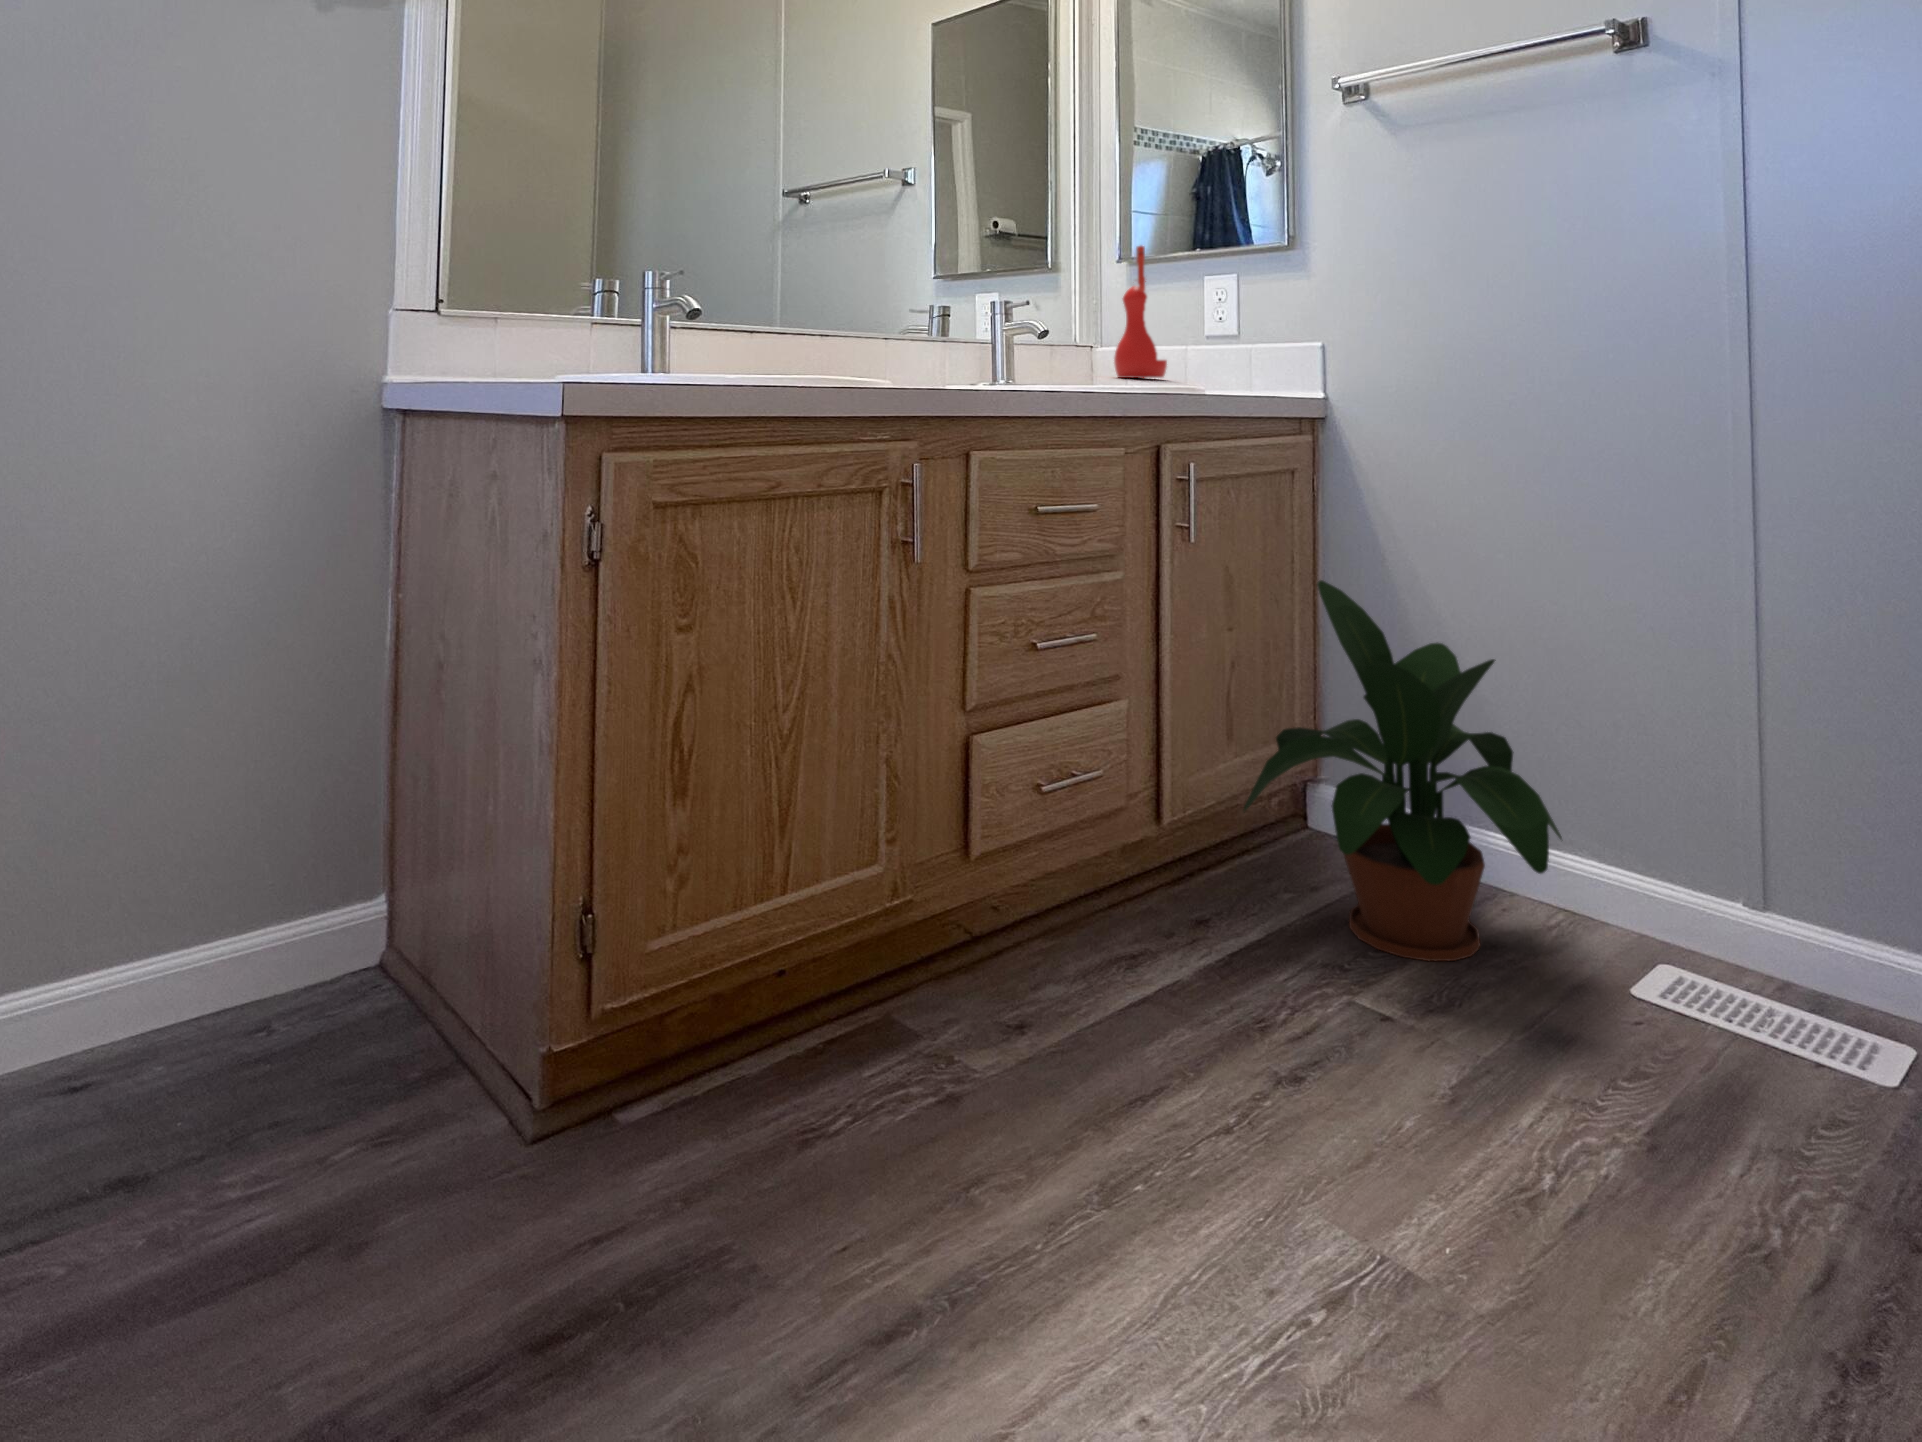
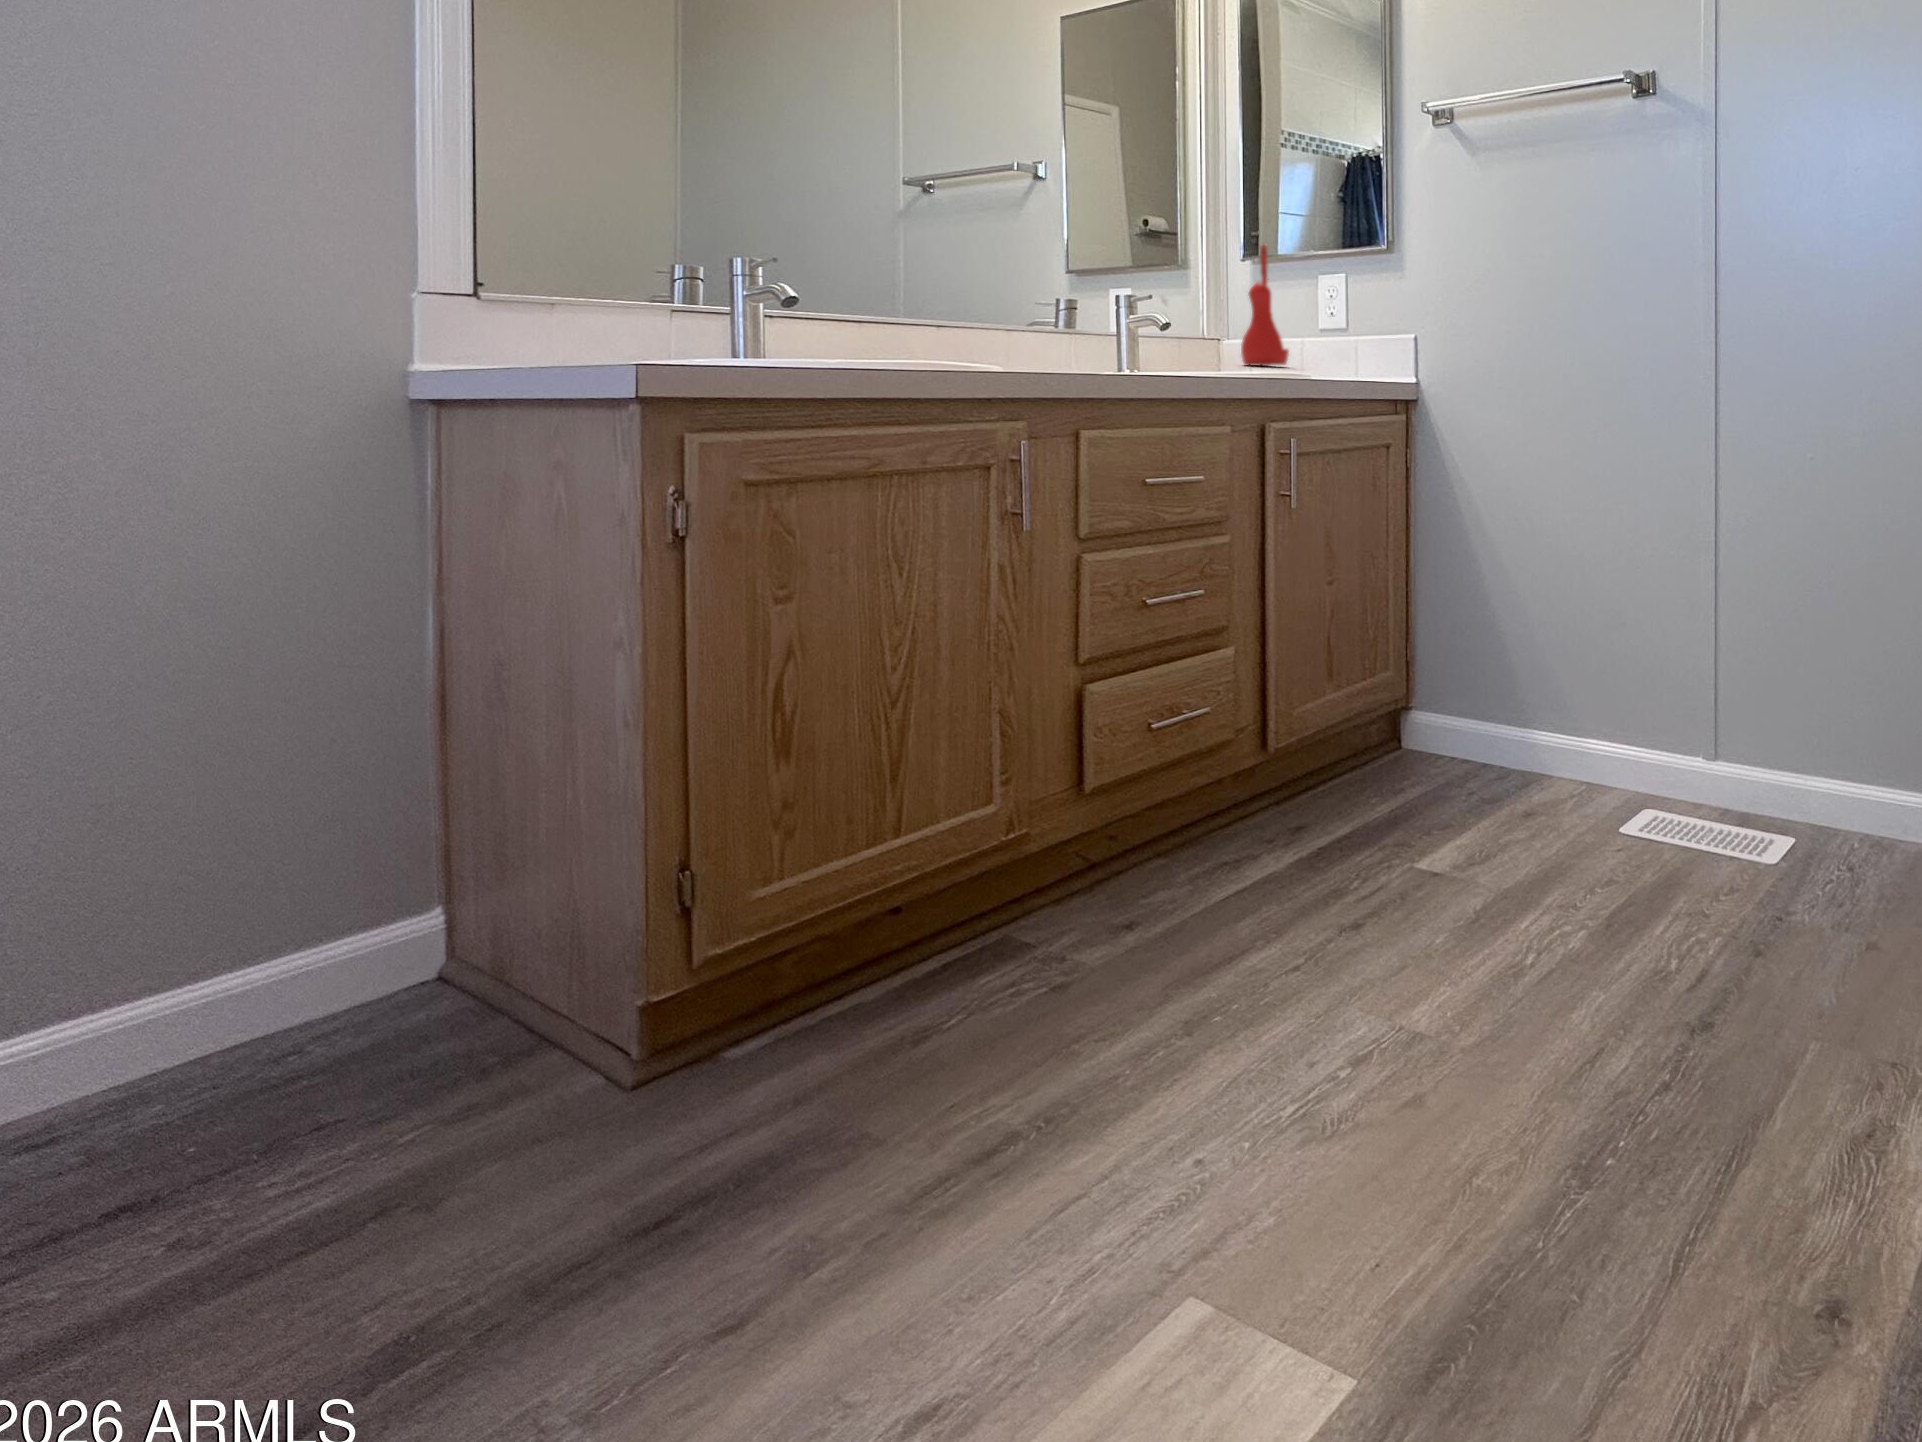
potted plant: present [1244,580,1562,961] -> none [1335,532,1577,827]

